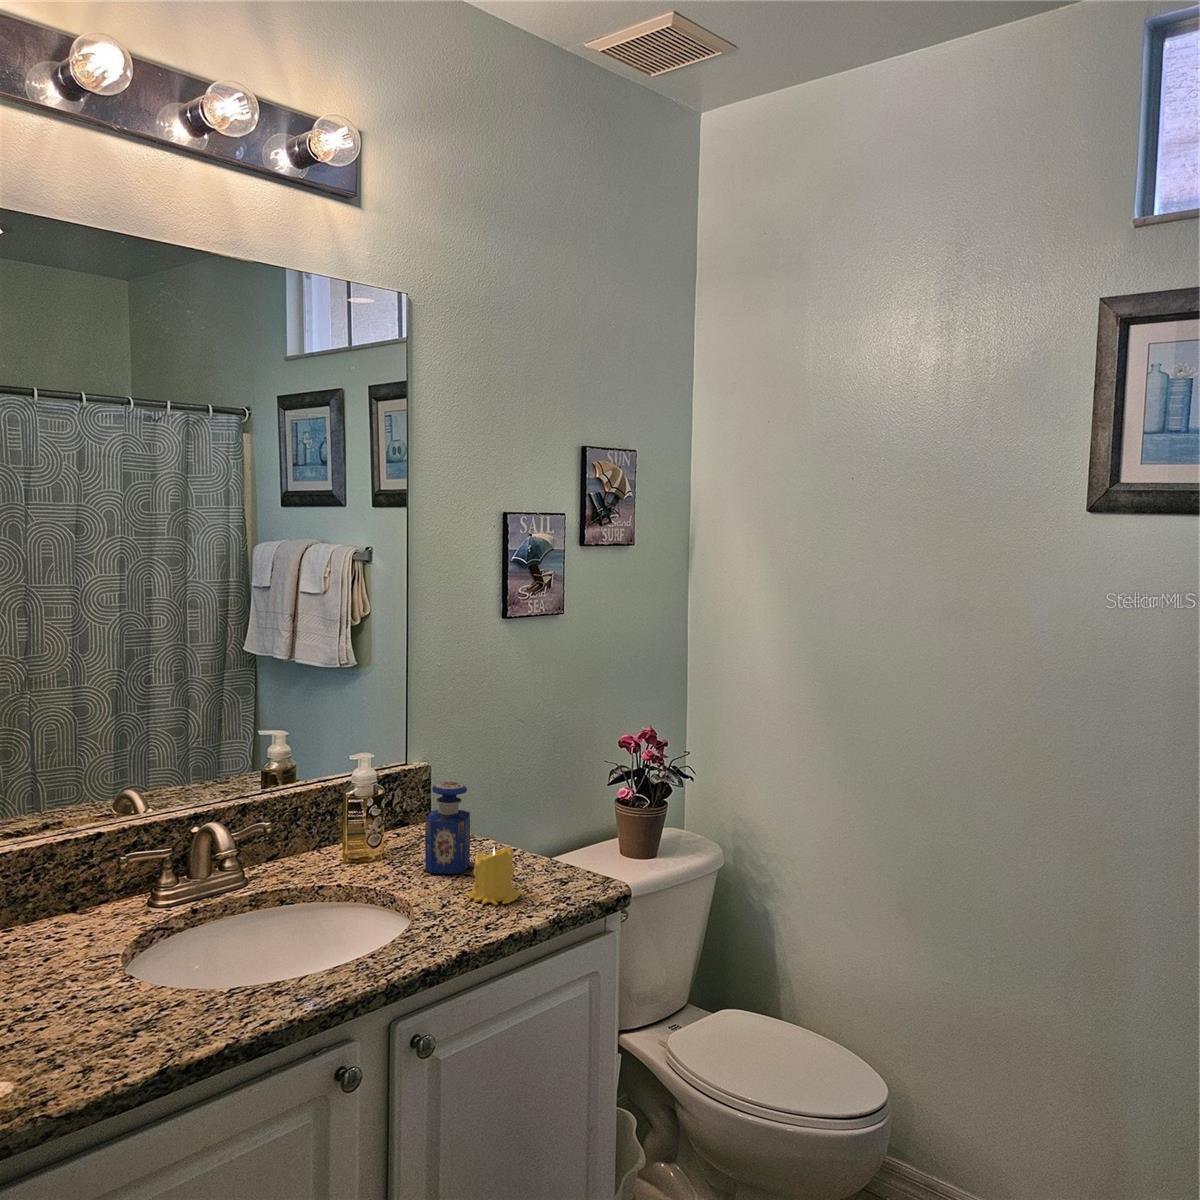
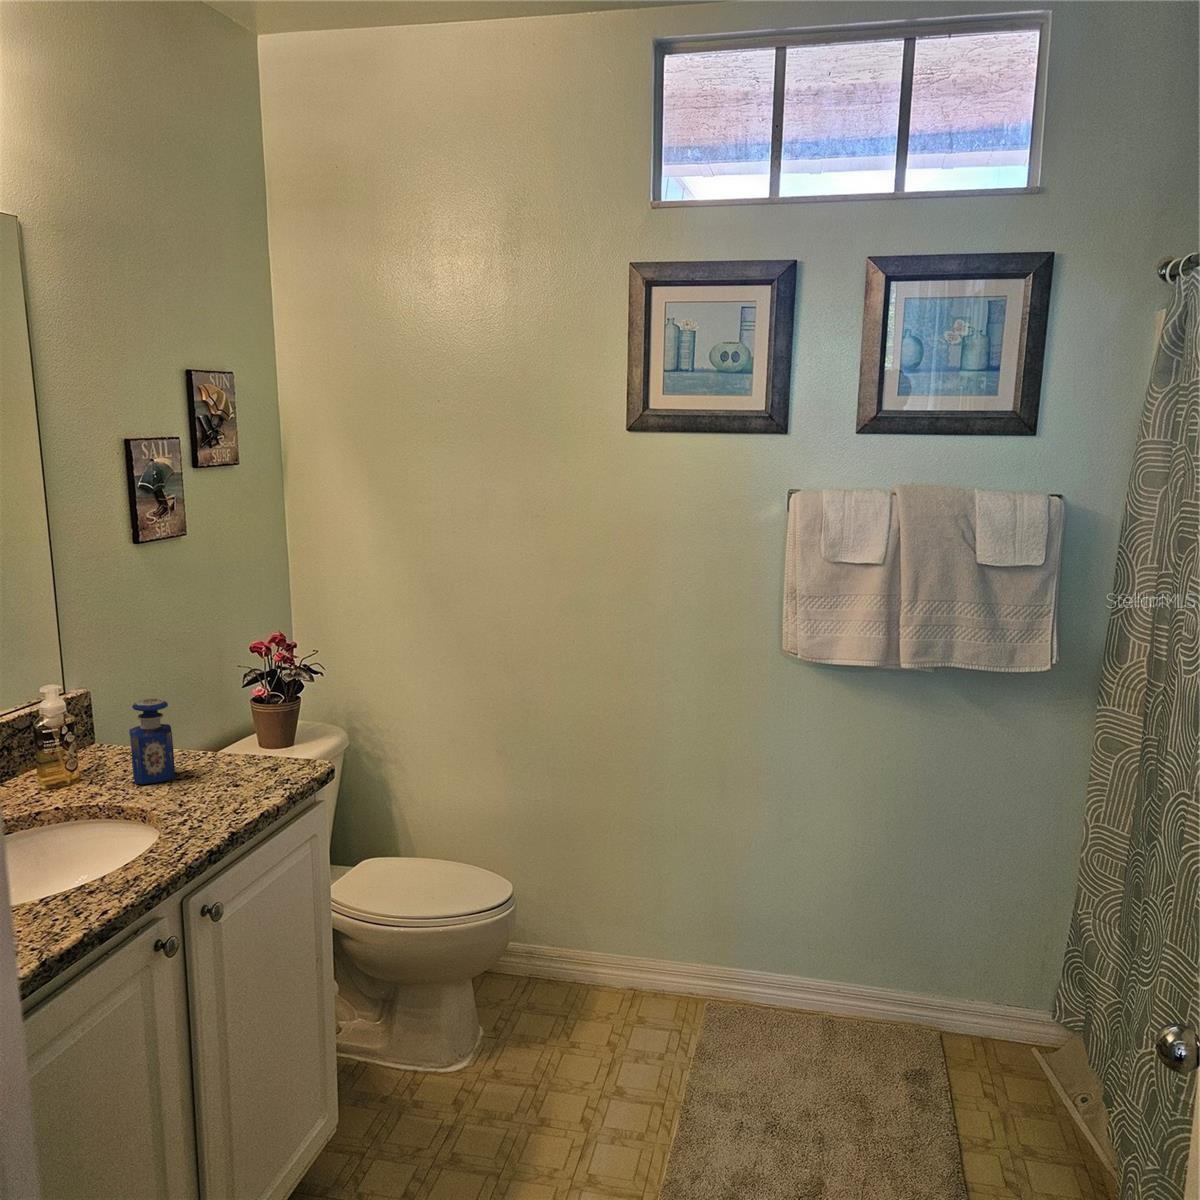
candle: present [467,847,521,905] -> none [195,744,245,797]

